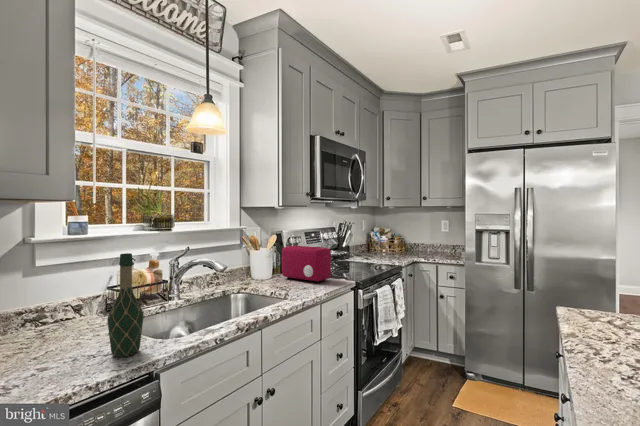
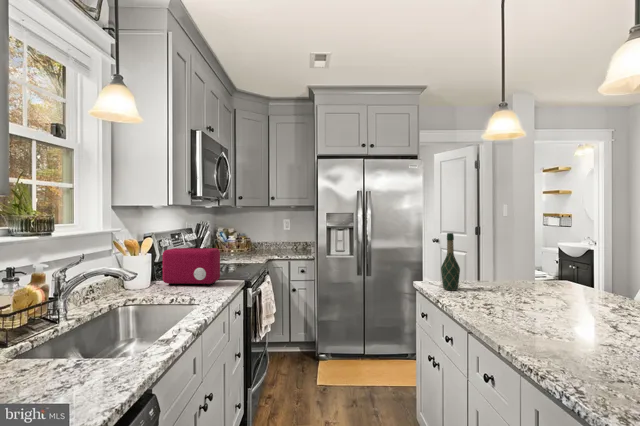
wine bottle: present [107,253,144,357] -> present [441,233,460,291]

